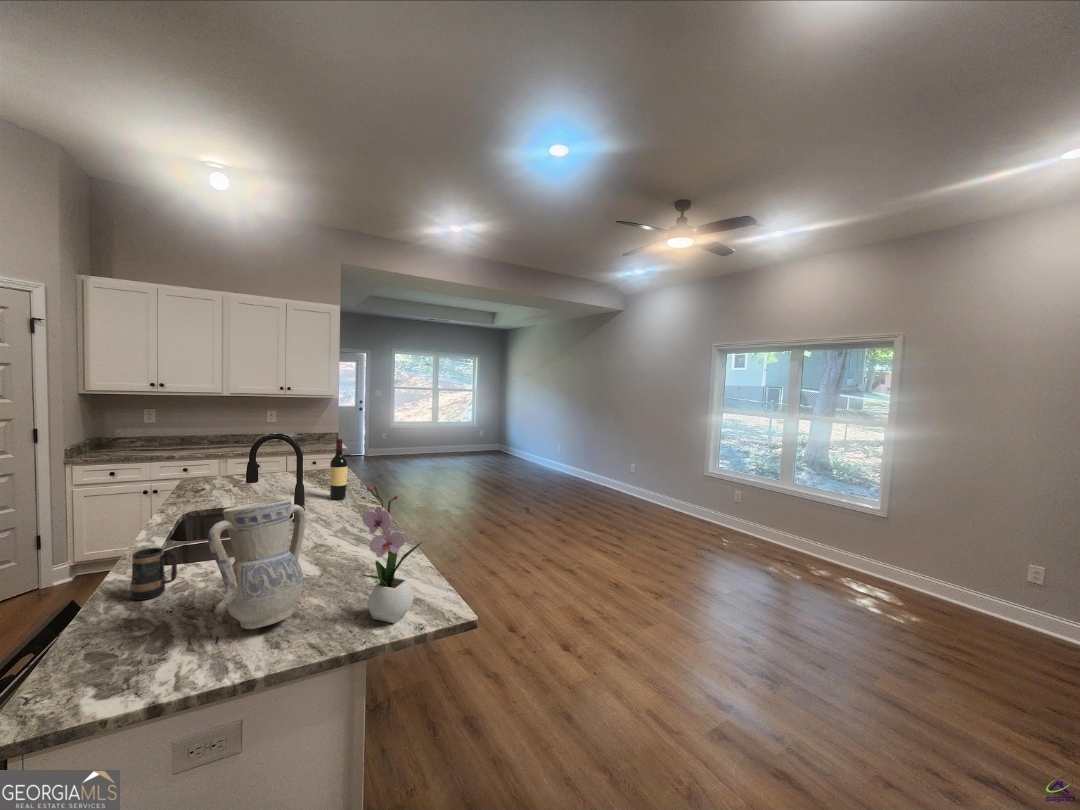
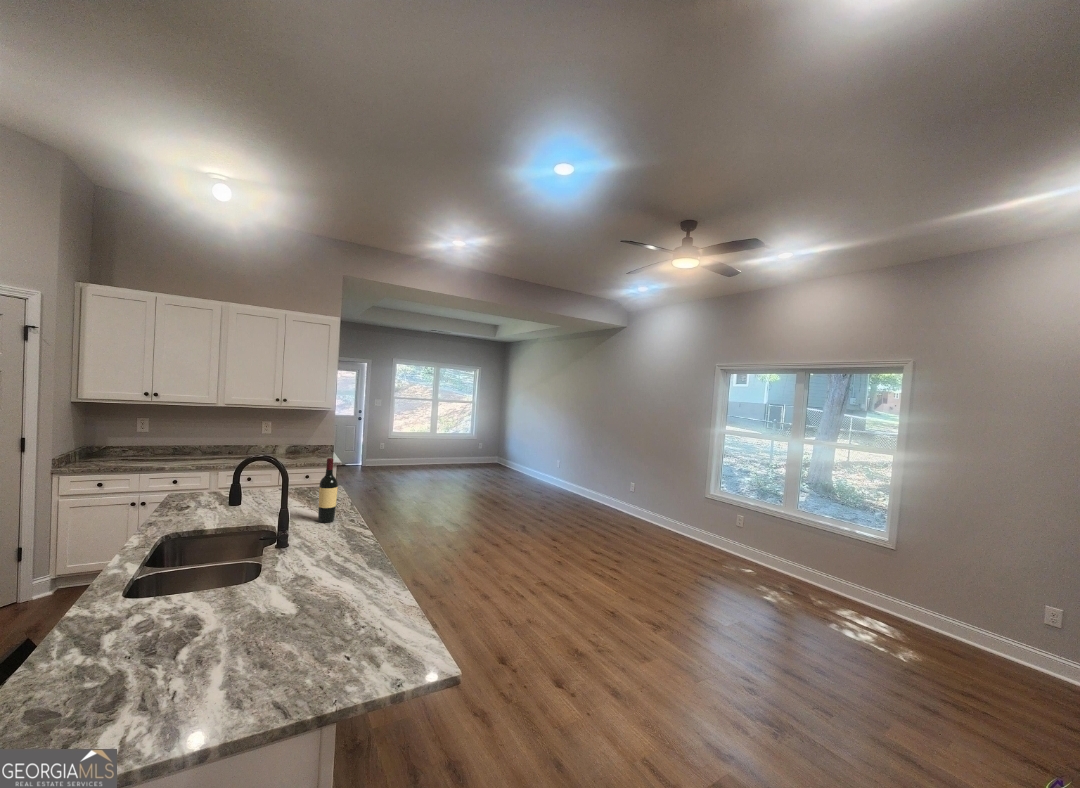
flower arrangement: present [363,485,421,623] -> none [337,524,404,678]
vase: present [208,499,306,629] -> none [170,536,281,683]
mug: present [130,548,178,600] -> none [88,584,142,643]

